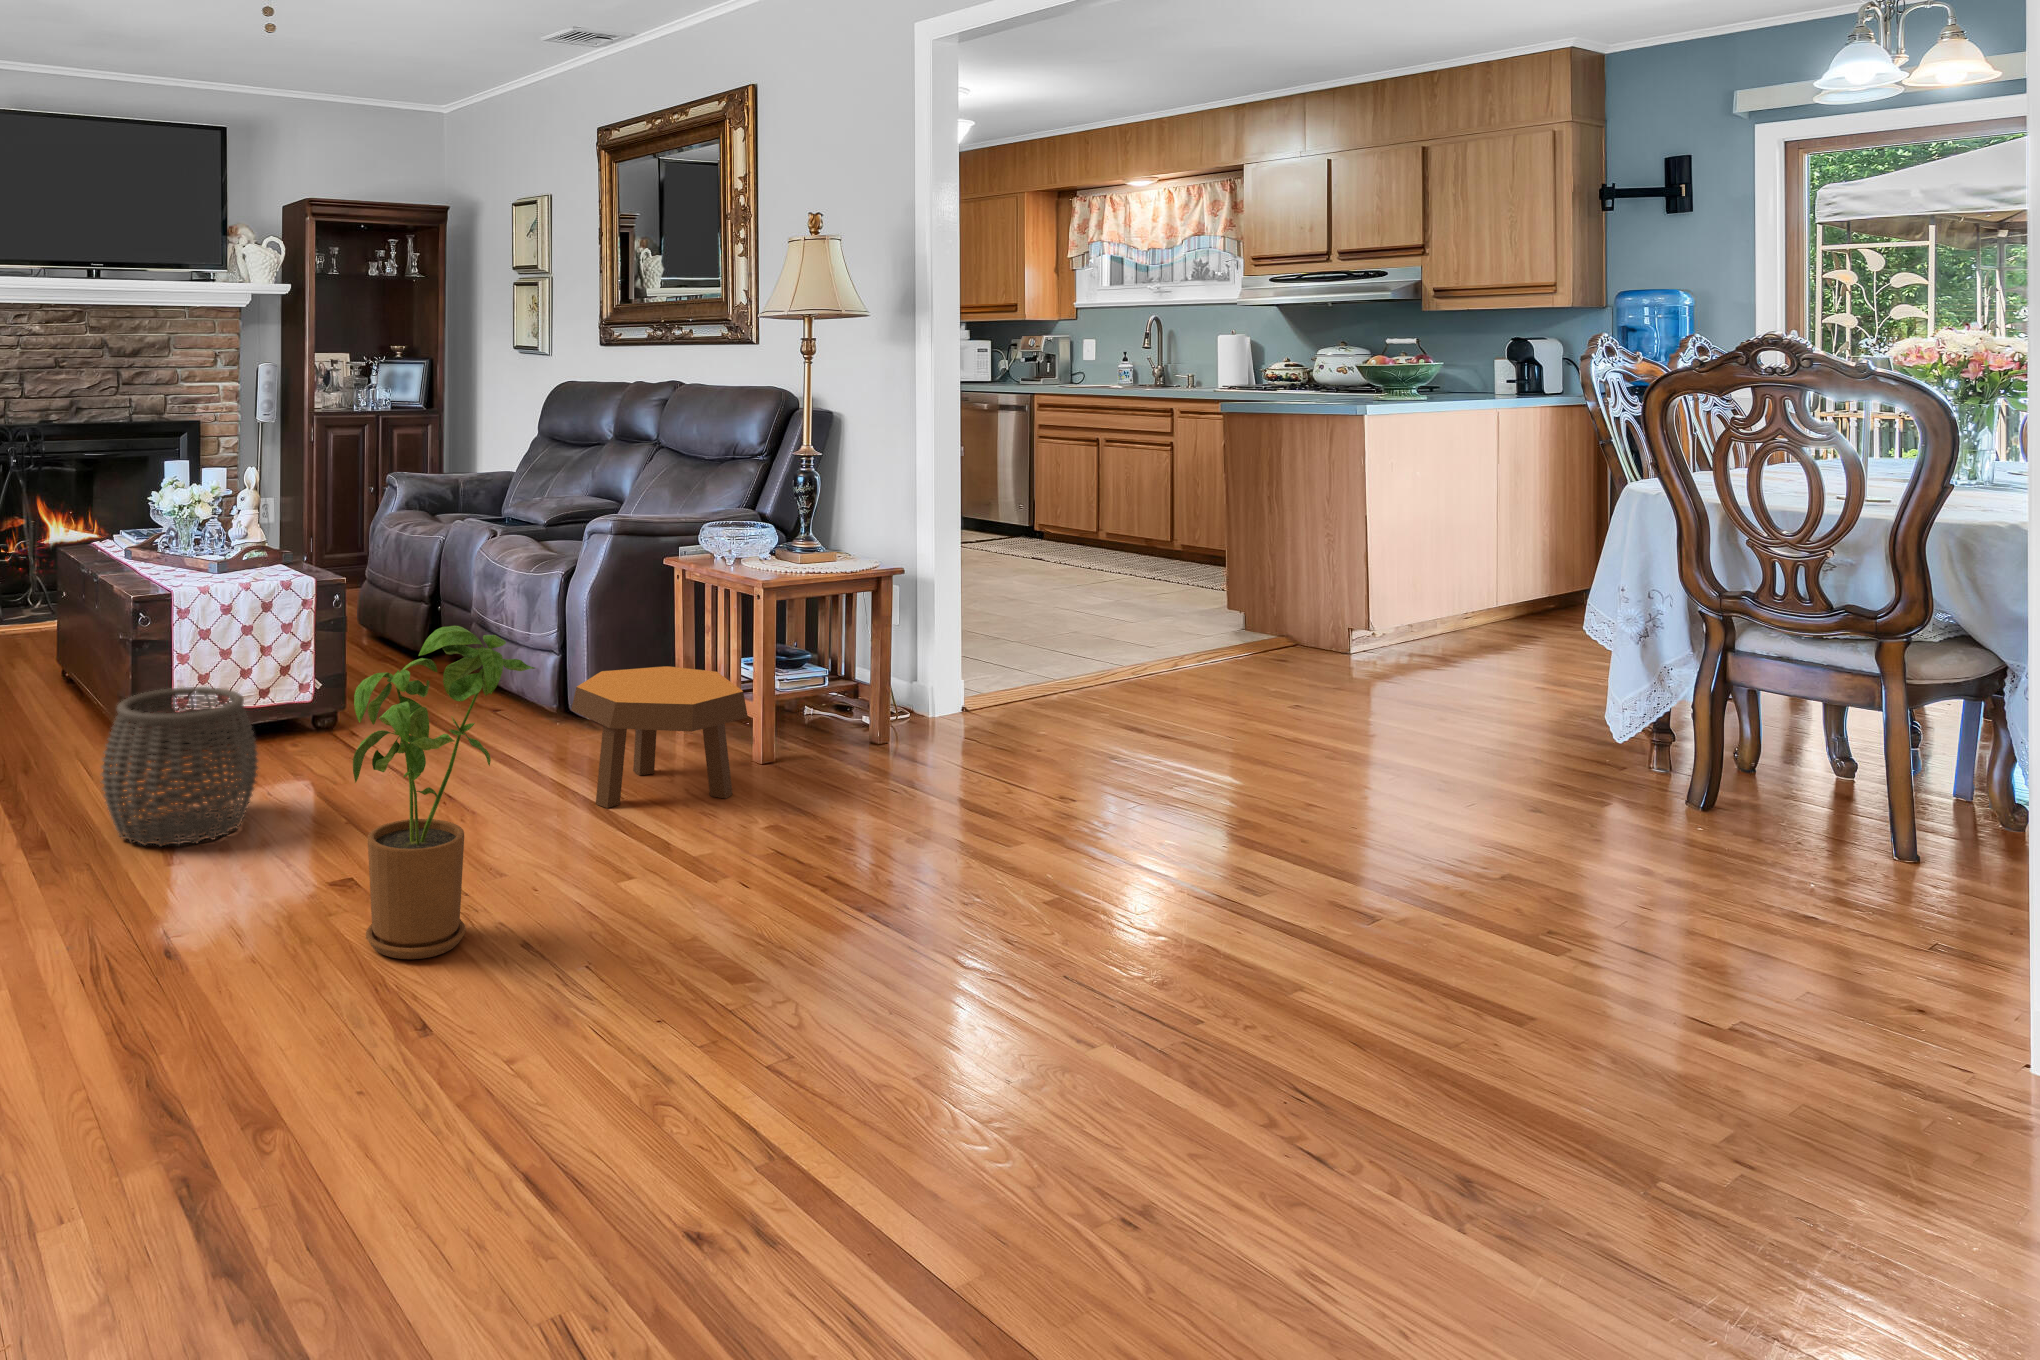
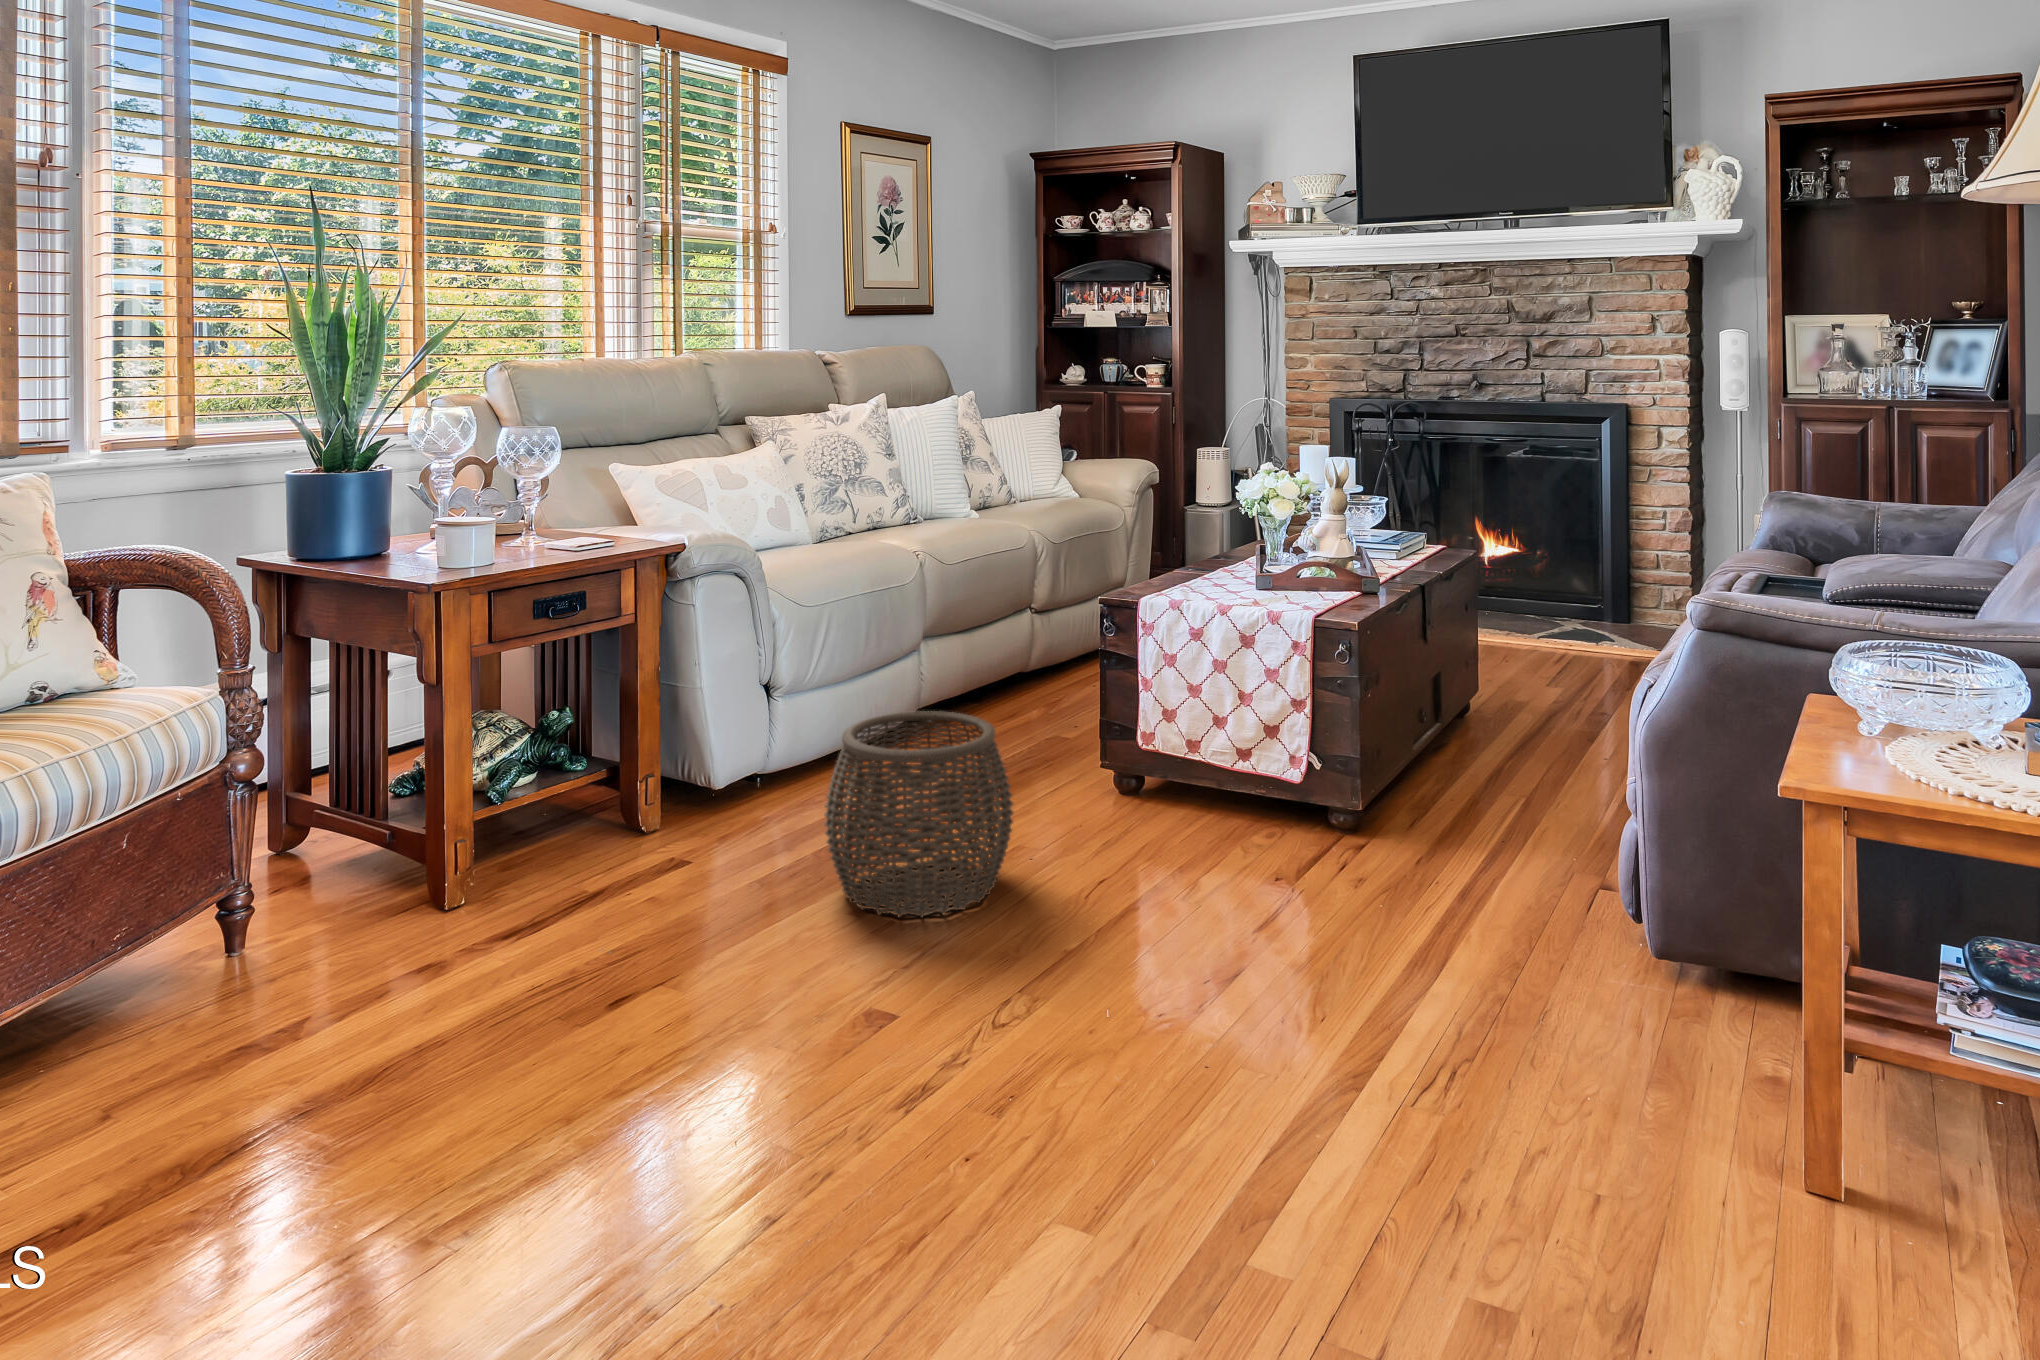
house plant: present [353,626,535,959] -> none [469,699,796,1214]
footstool: present [571,666,748,808] -> none [1333,868,1709,1225]

